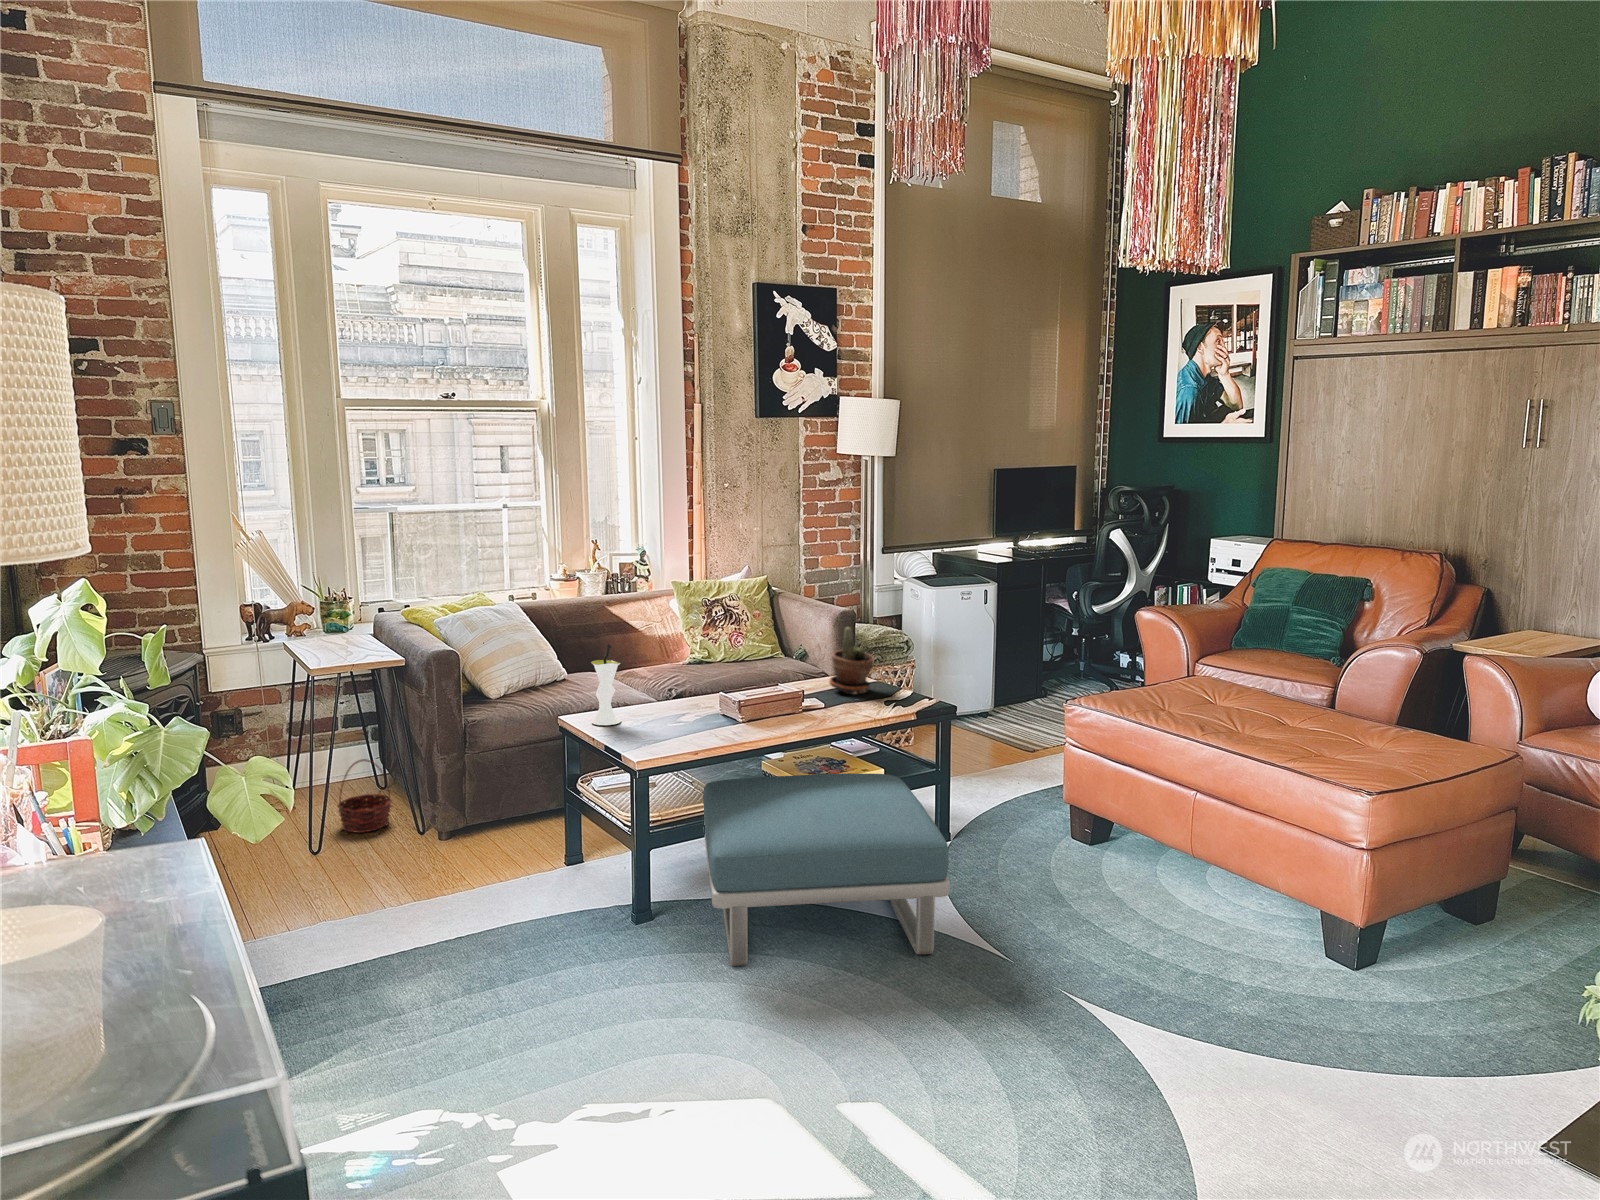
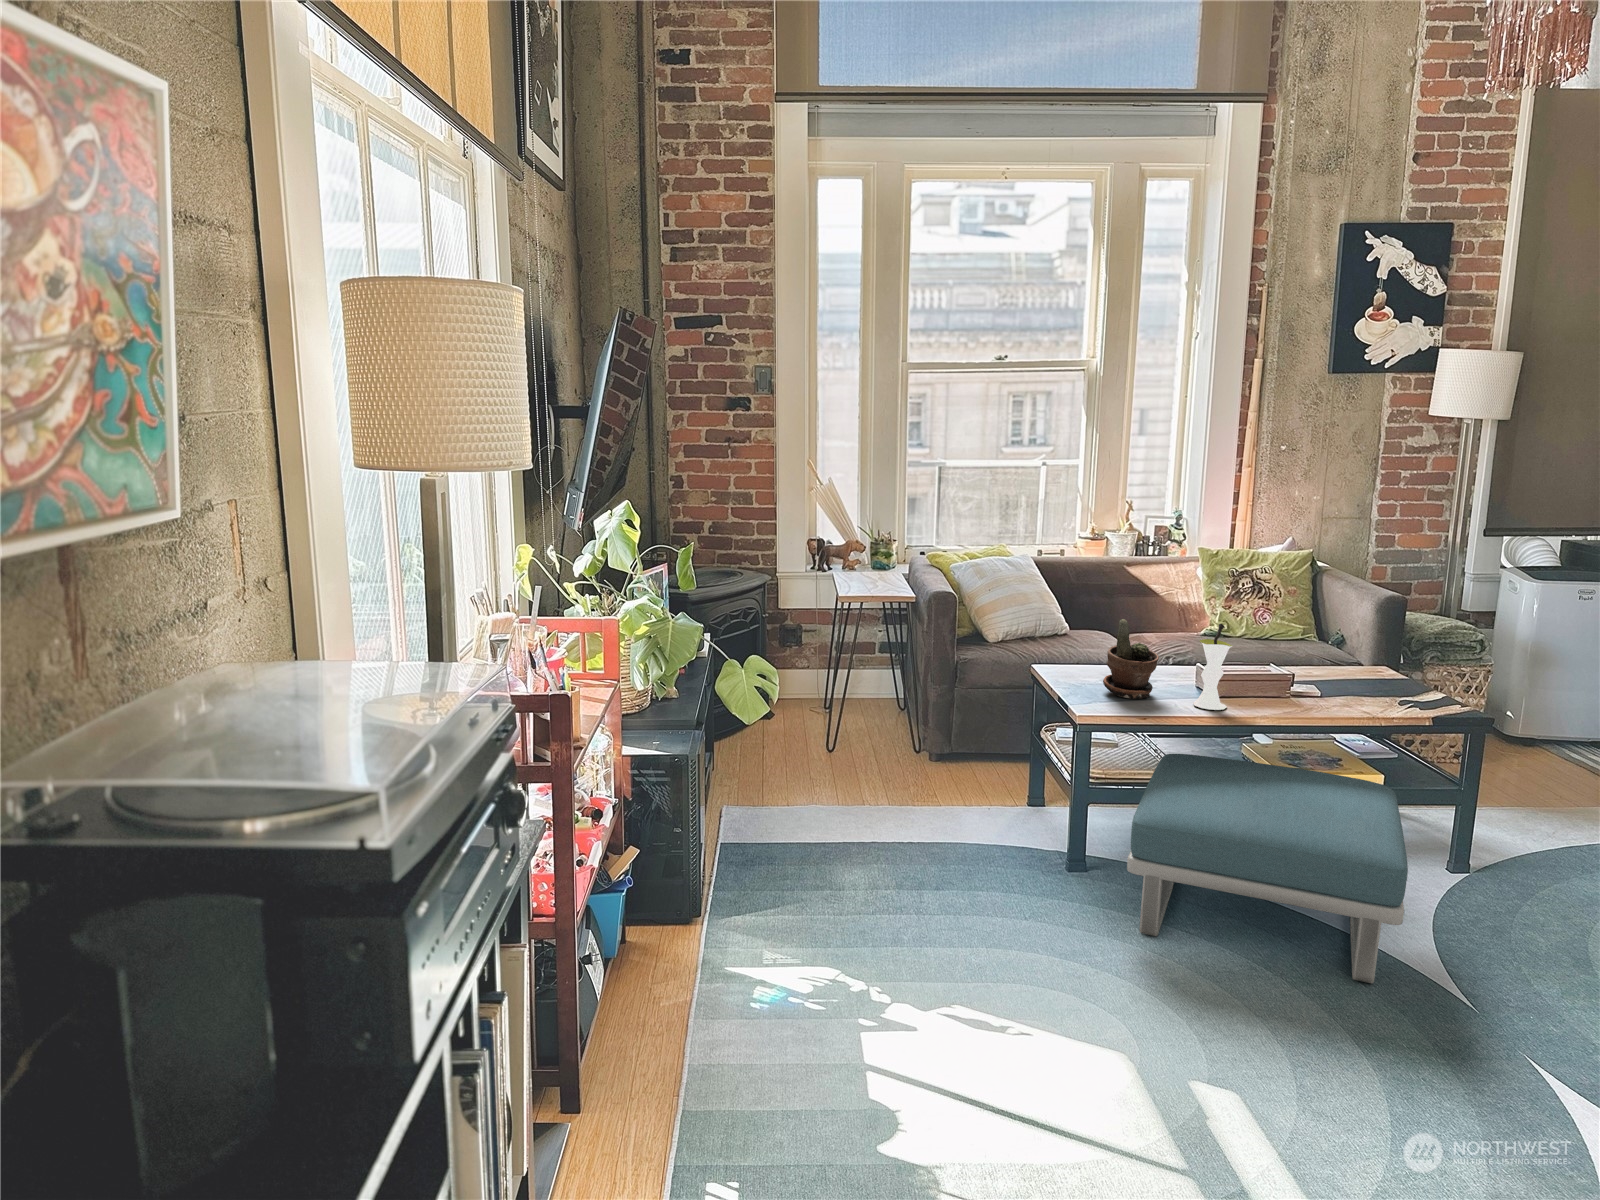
potted plant: present [829,627,874,694] -> present [1103,619,1159,699]
vase: present [591,644,621,725] -> present [1193,624,1233,710]
basket: present [337,759,392,833] -> none [855,679,900,743]

